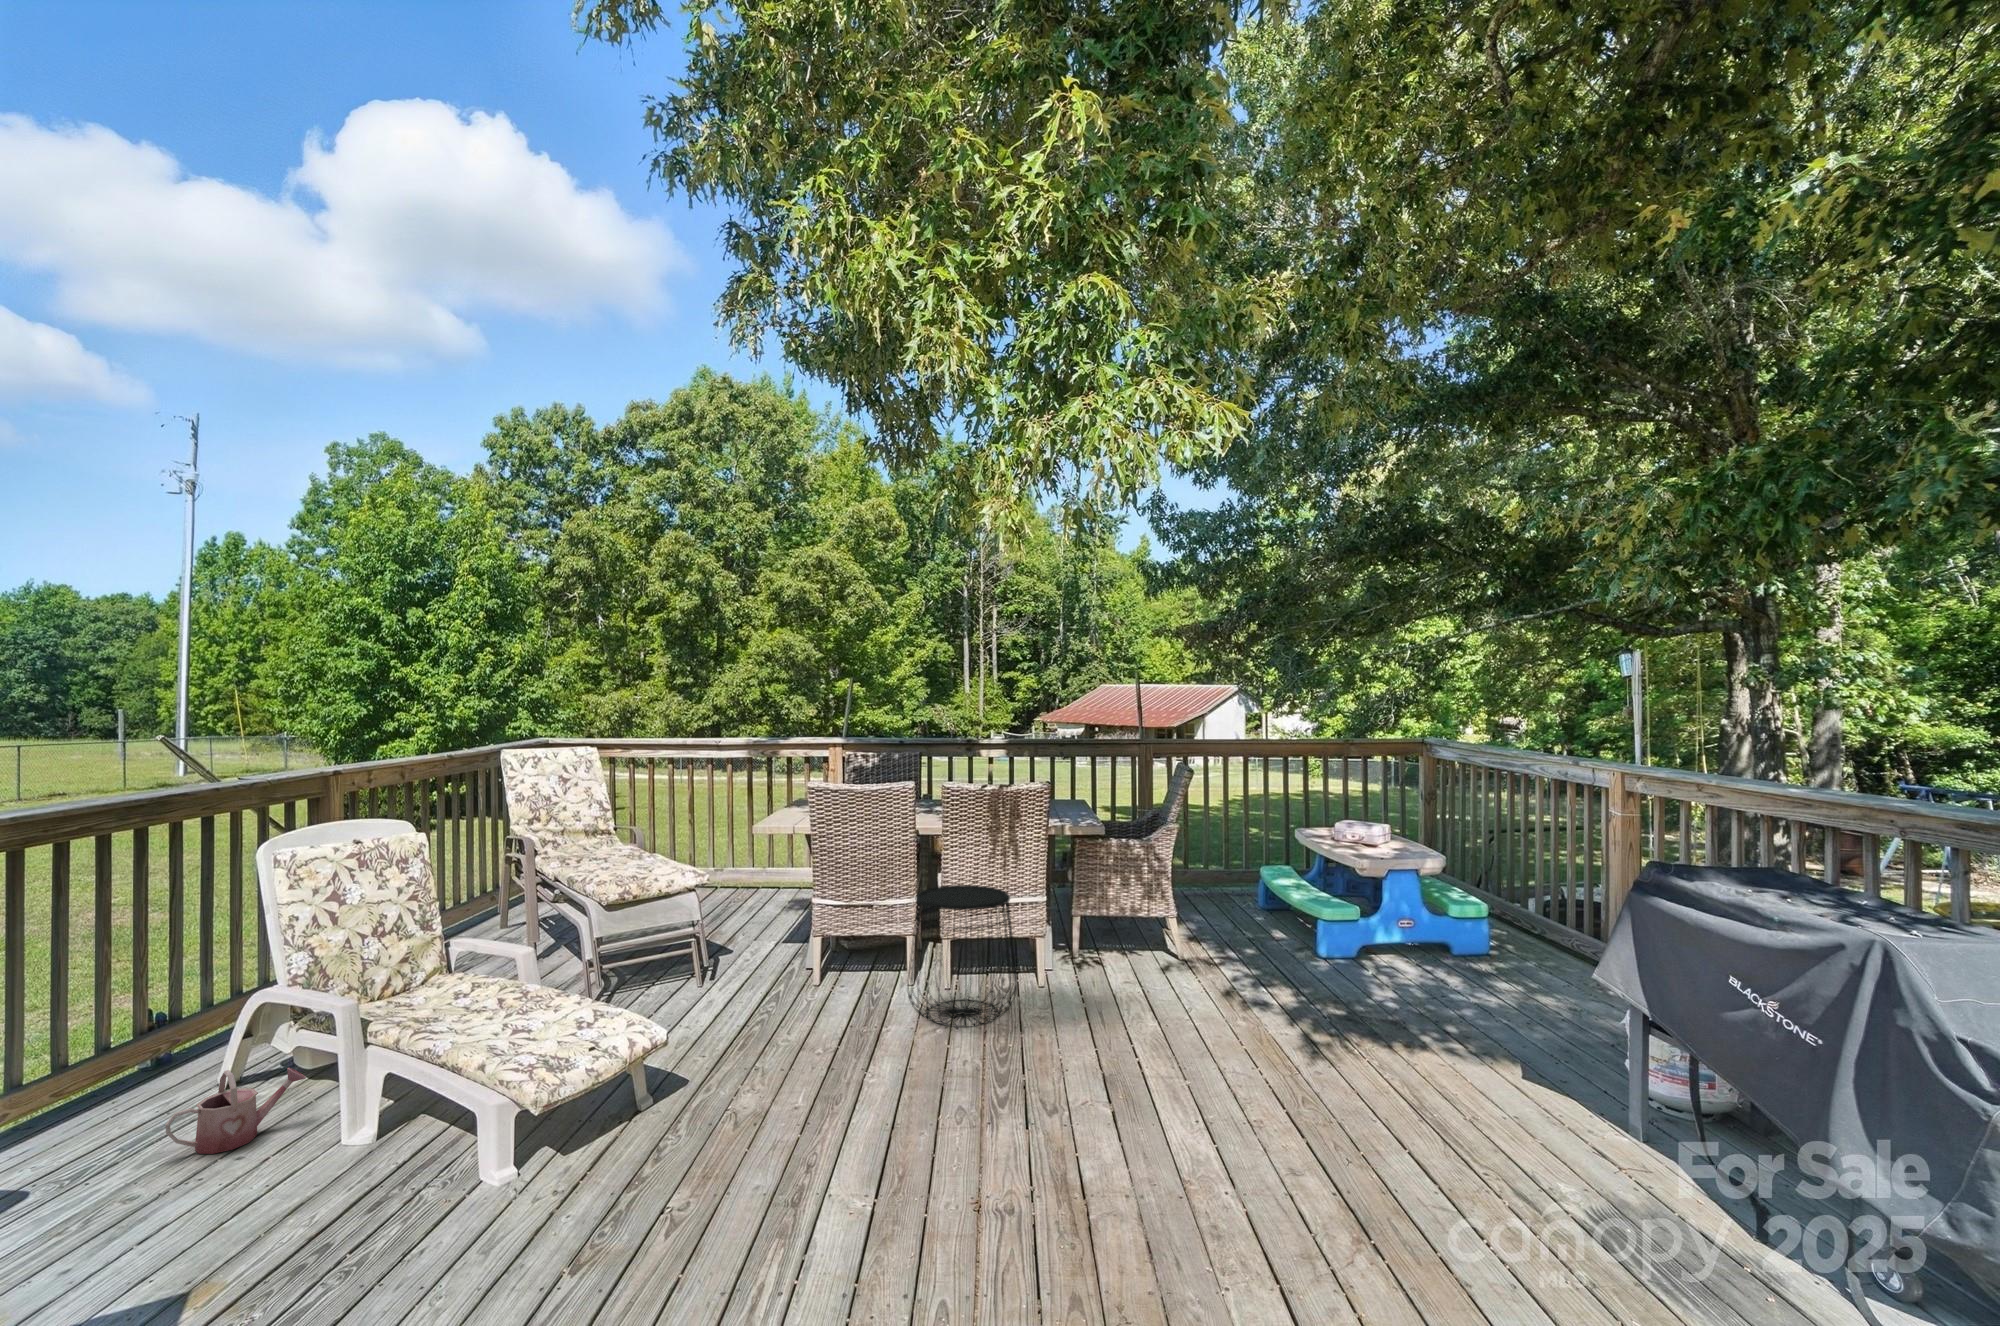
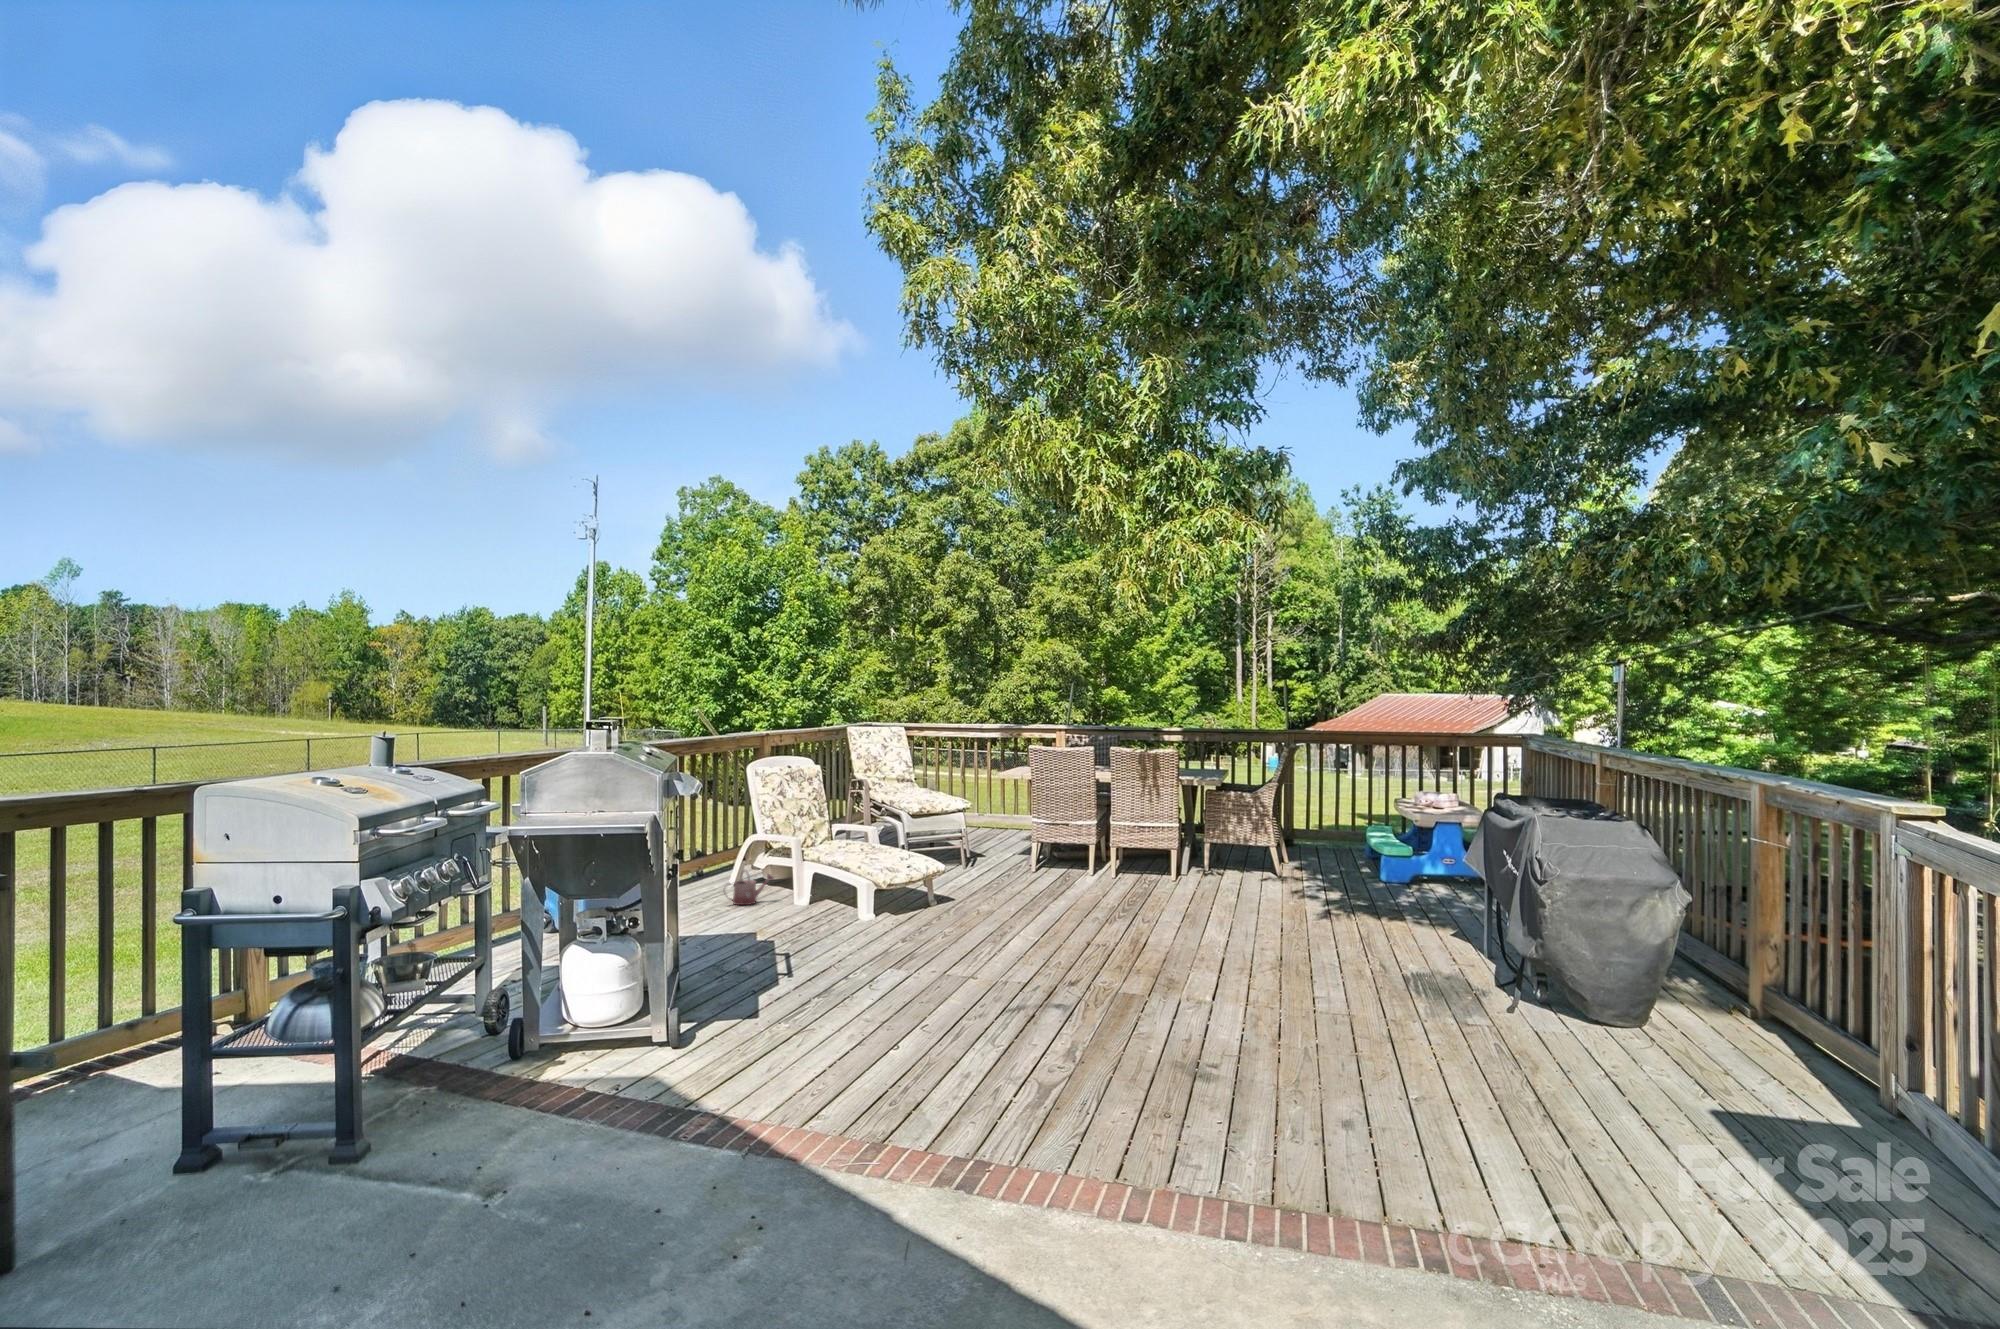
side table: present [908,885,1017,1027] -> none [1085,816,1155,899]

